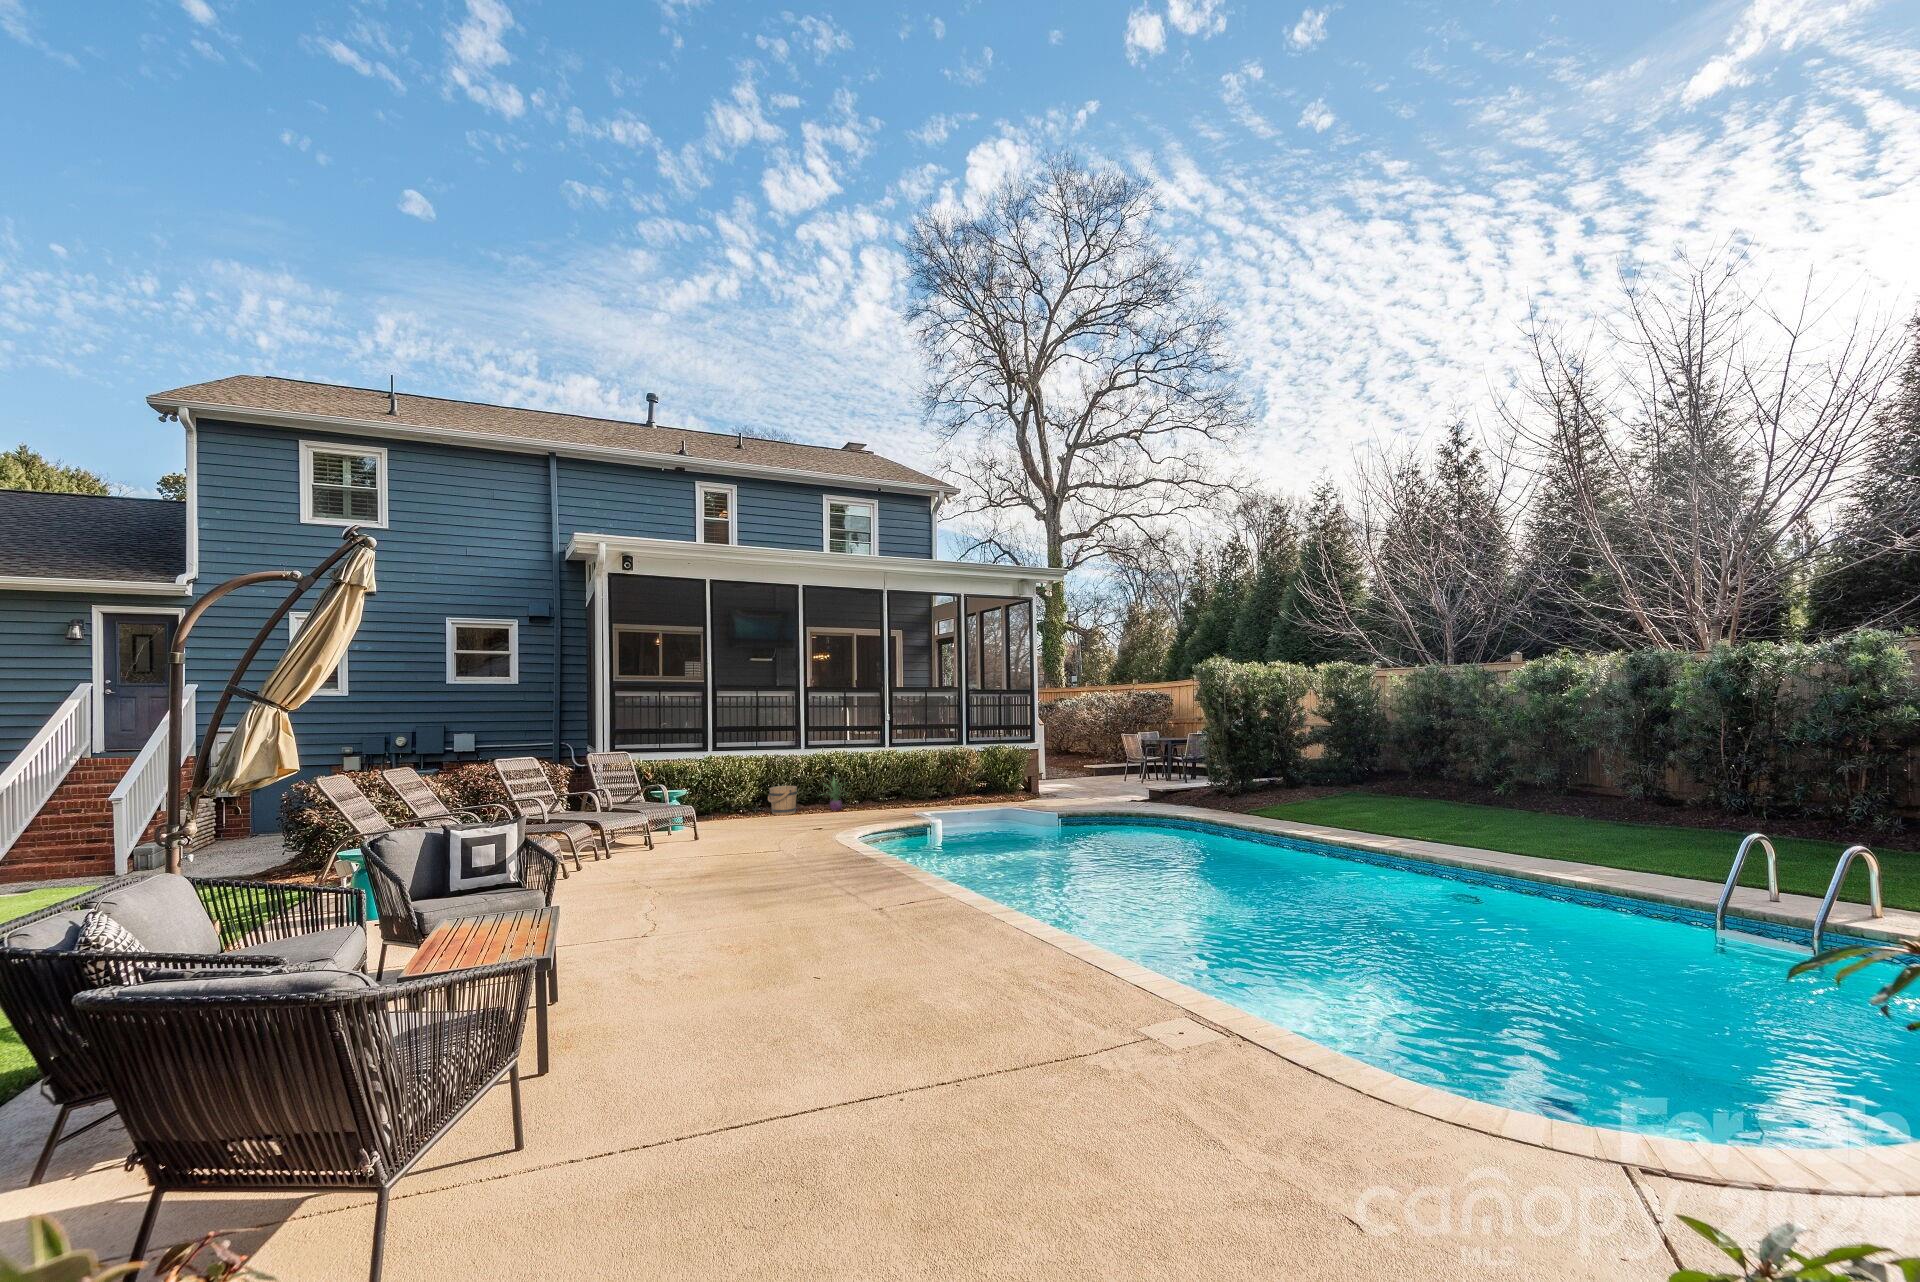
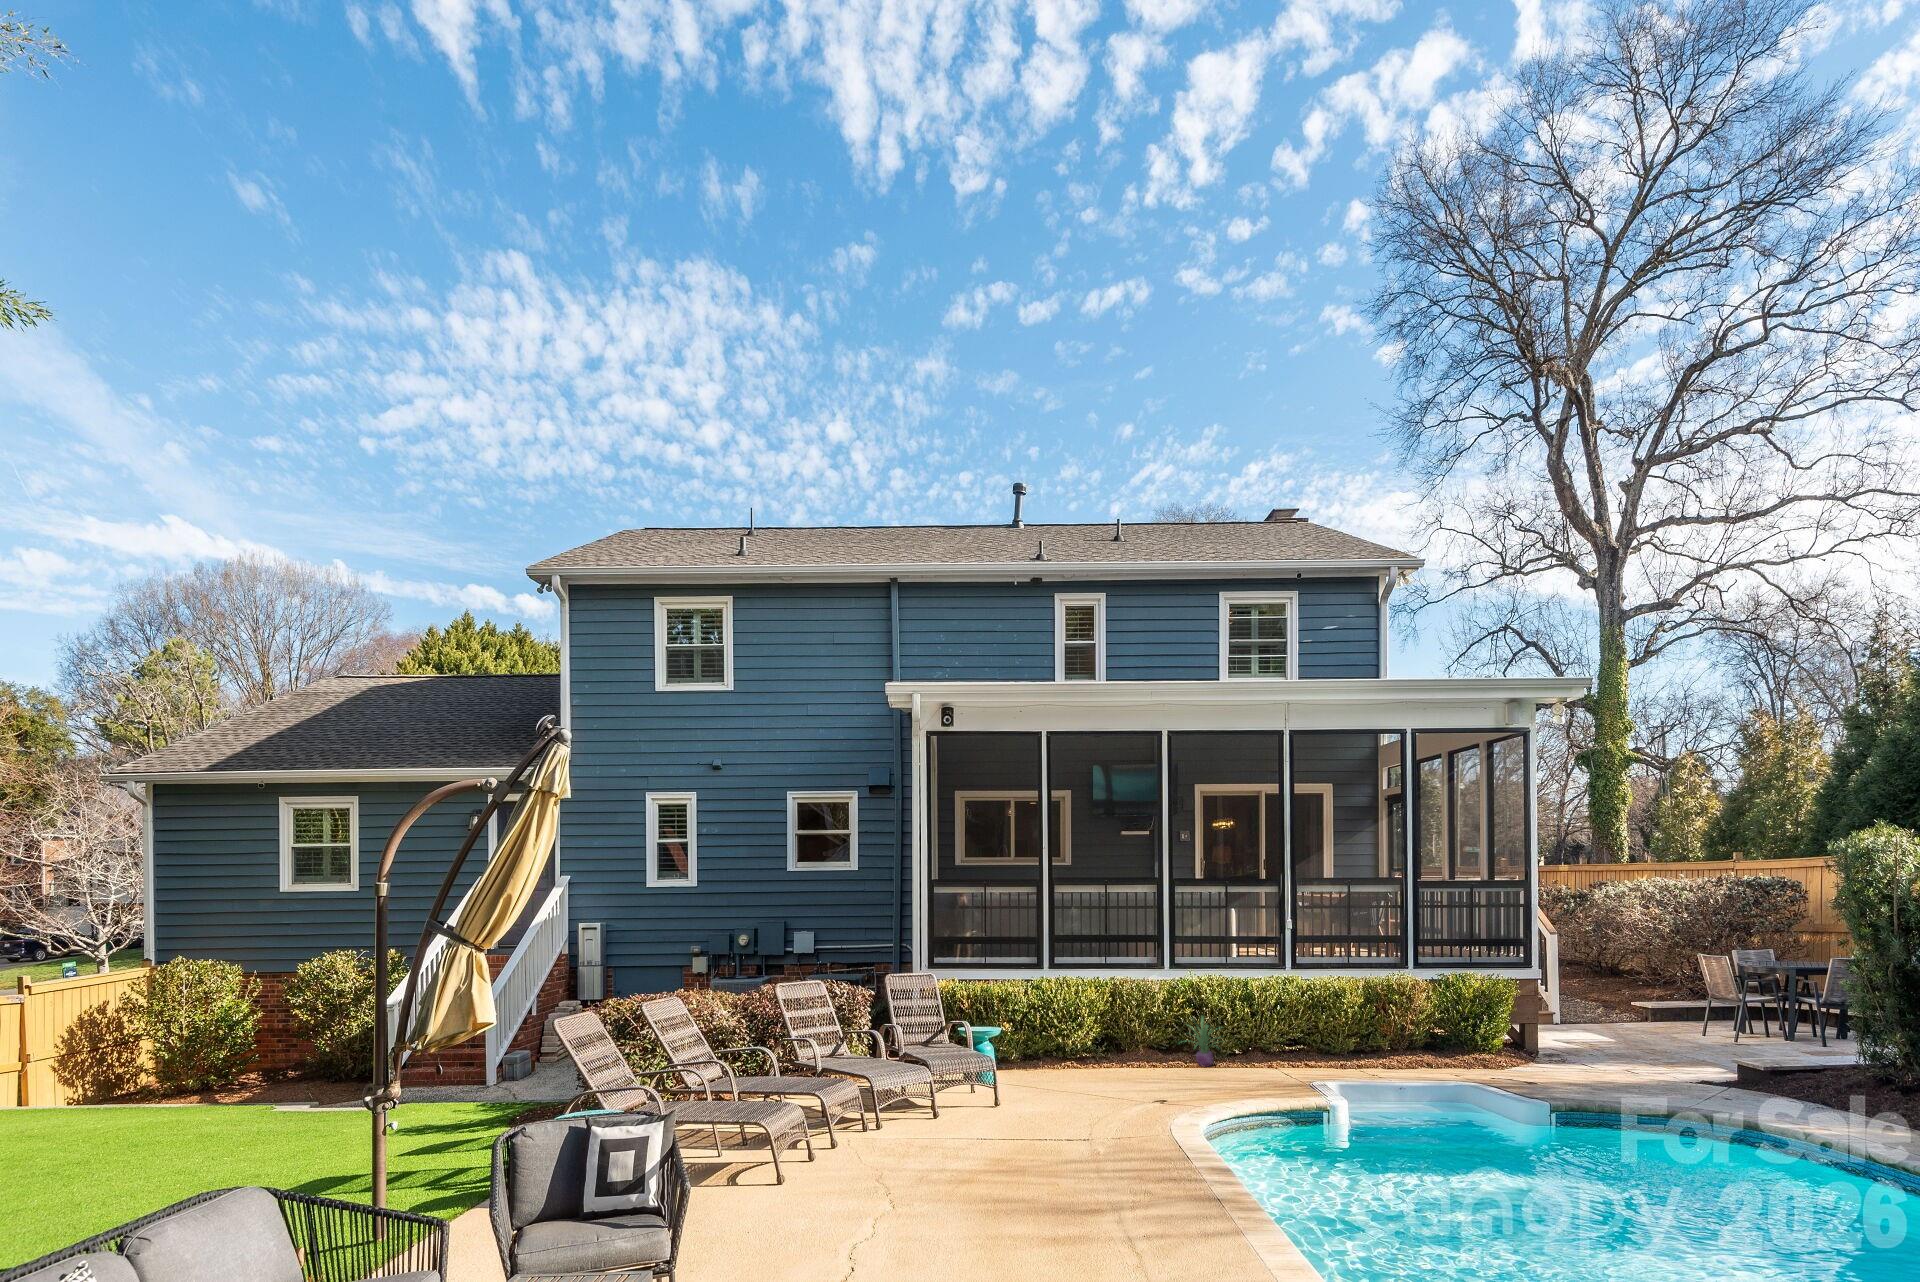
bucket: present [768,786,797,815] -> none [1111,1023,1150,1068]

